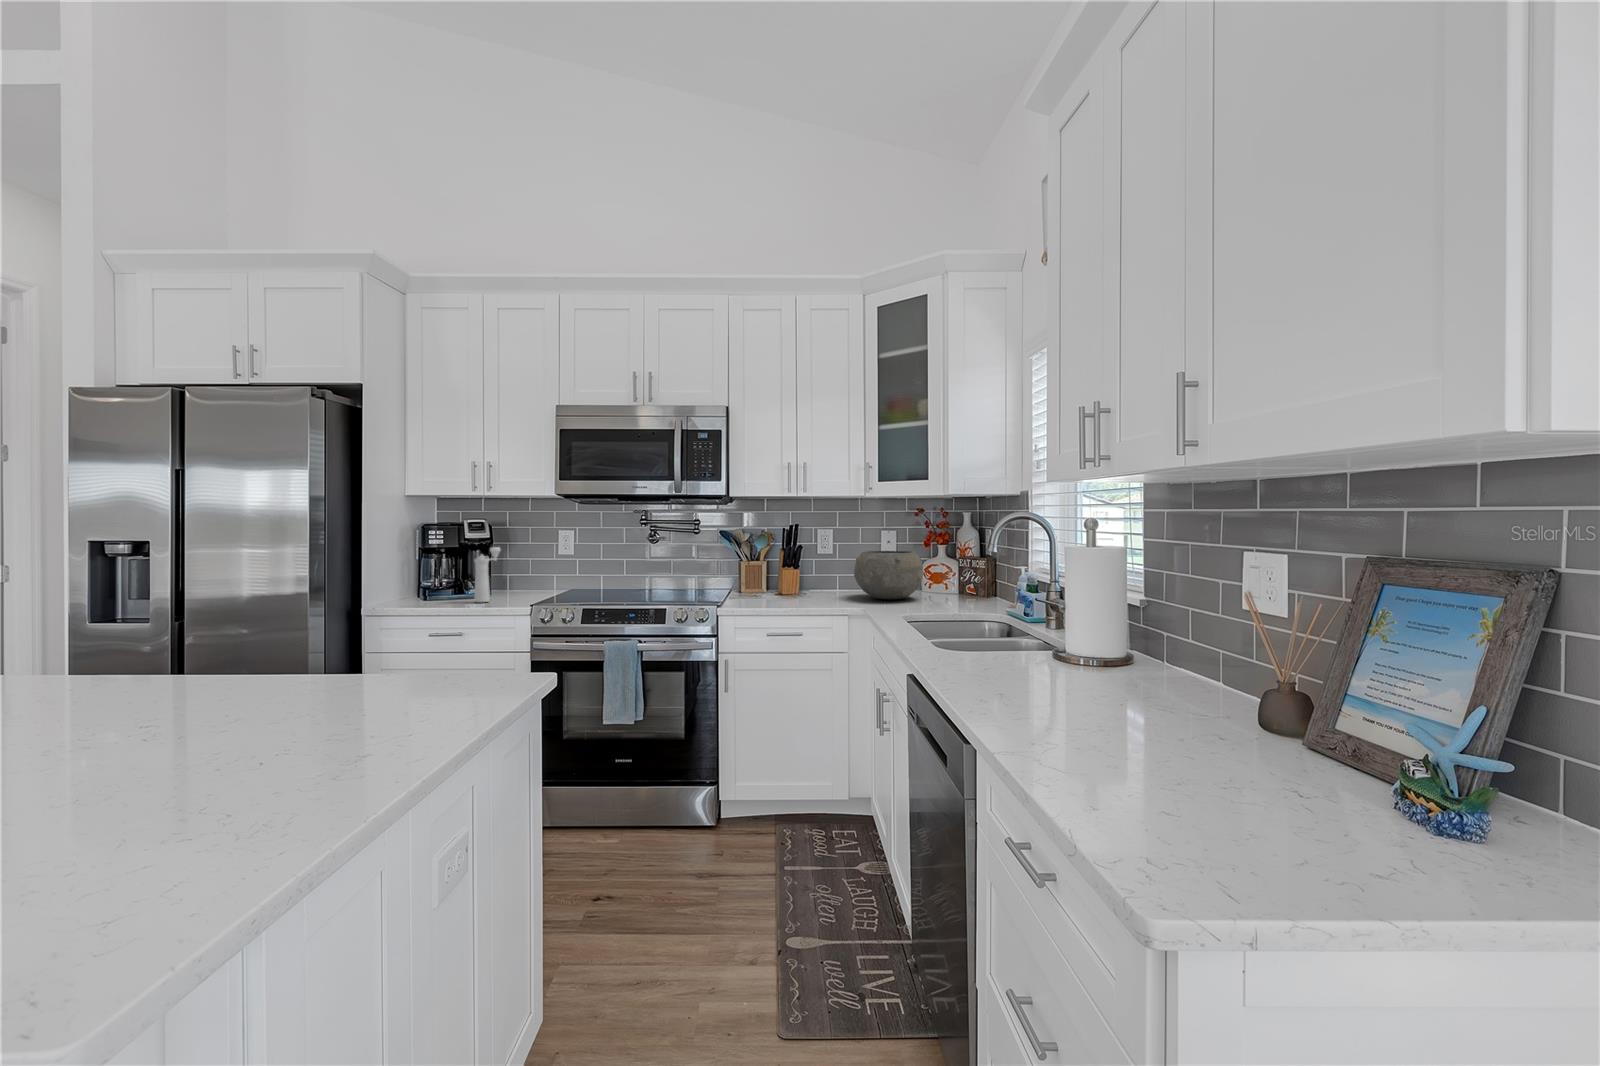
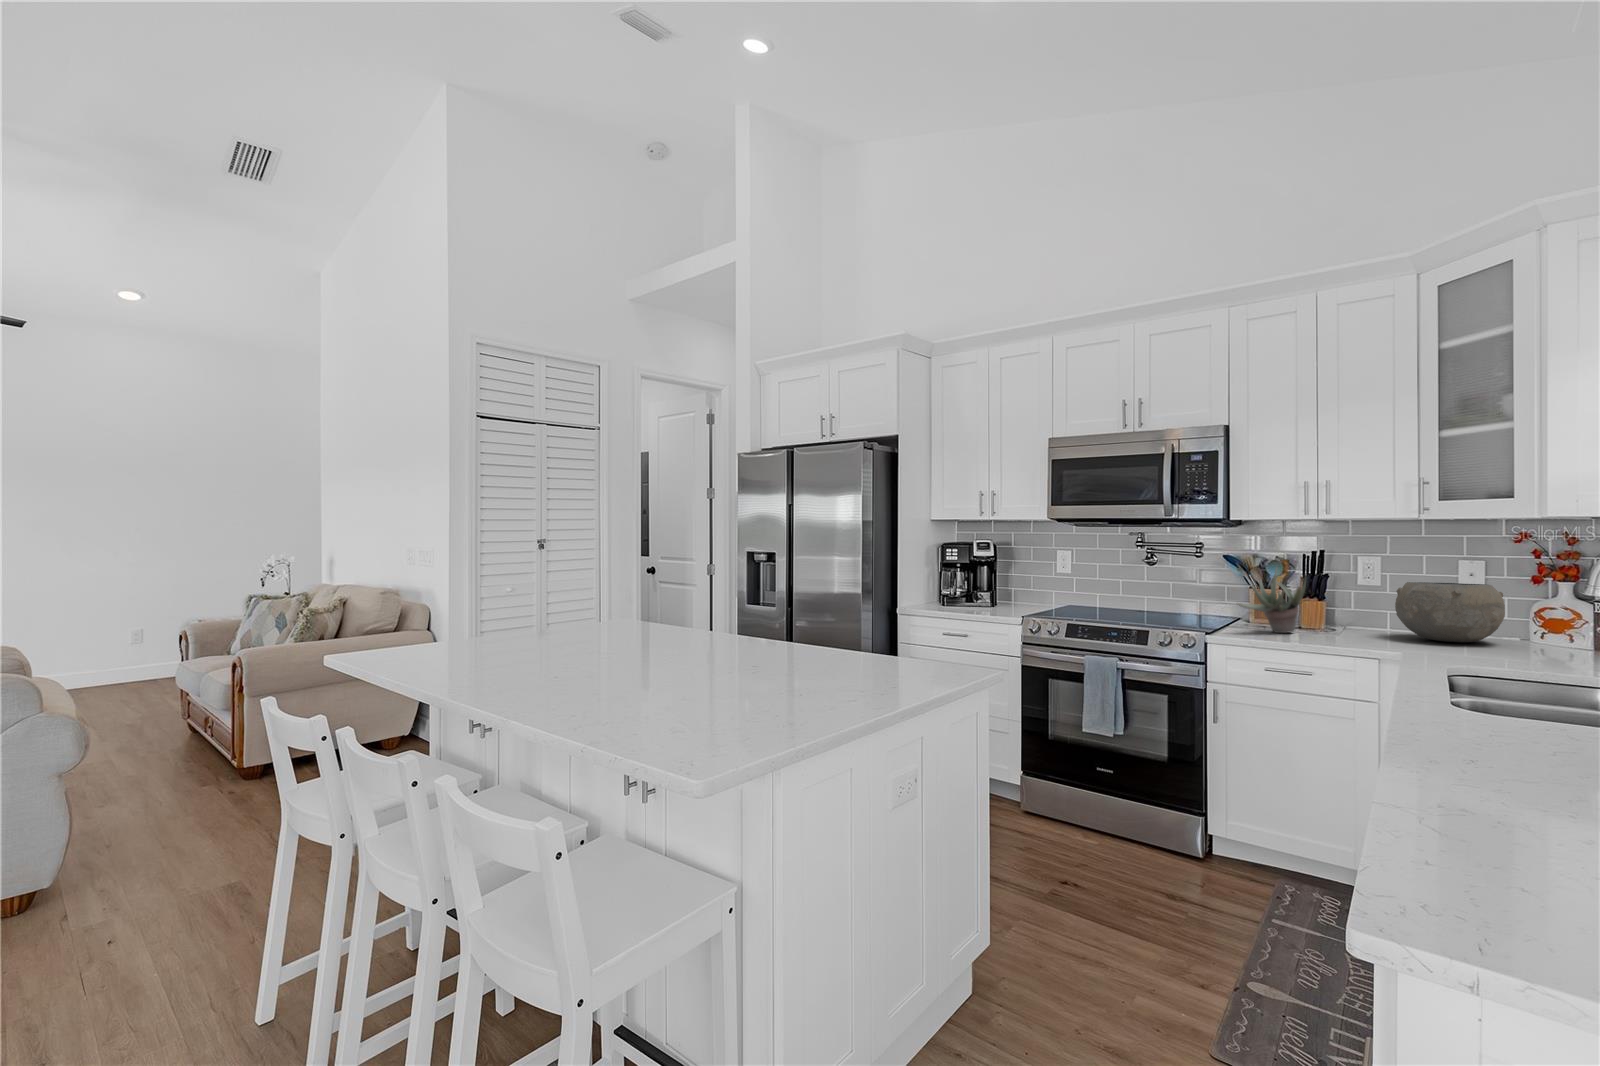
succulent plant: none [743,542,795,603] -> present [1237,569,1306,633]
pepper mill: present [474,547,501,602] -> none [981,565,1005,611]

